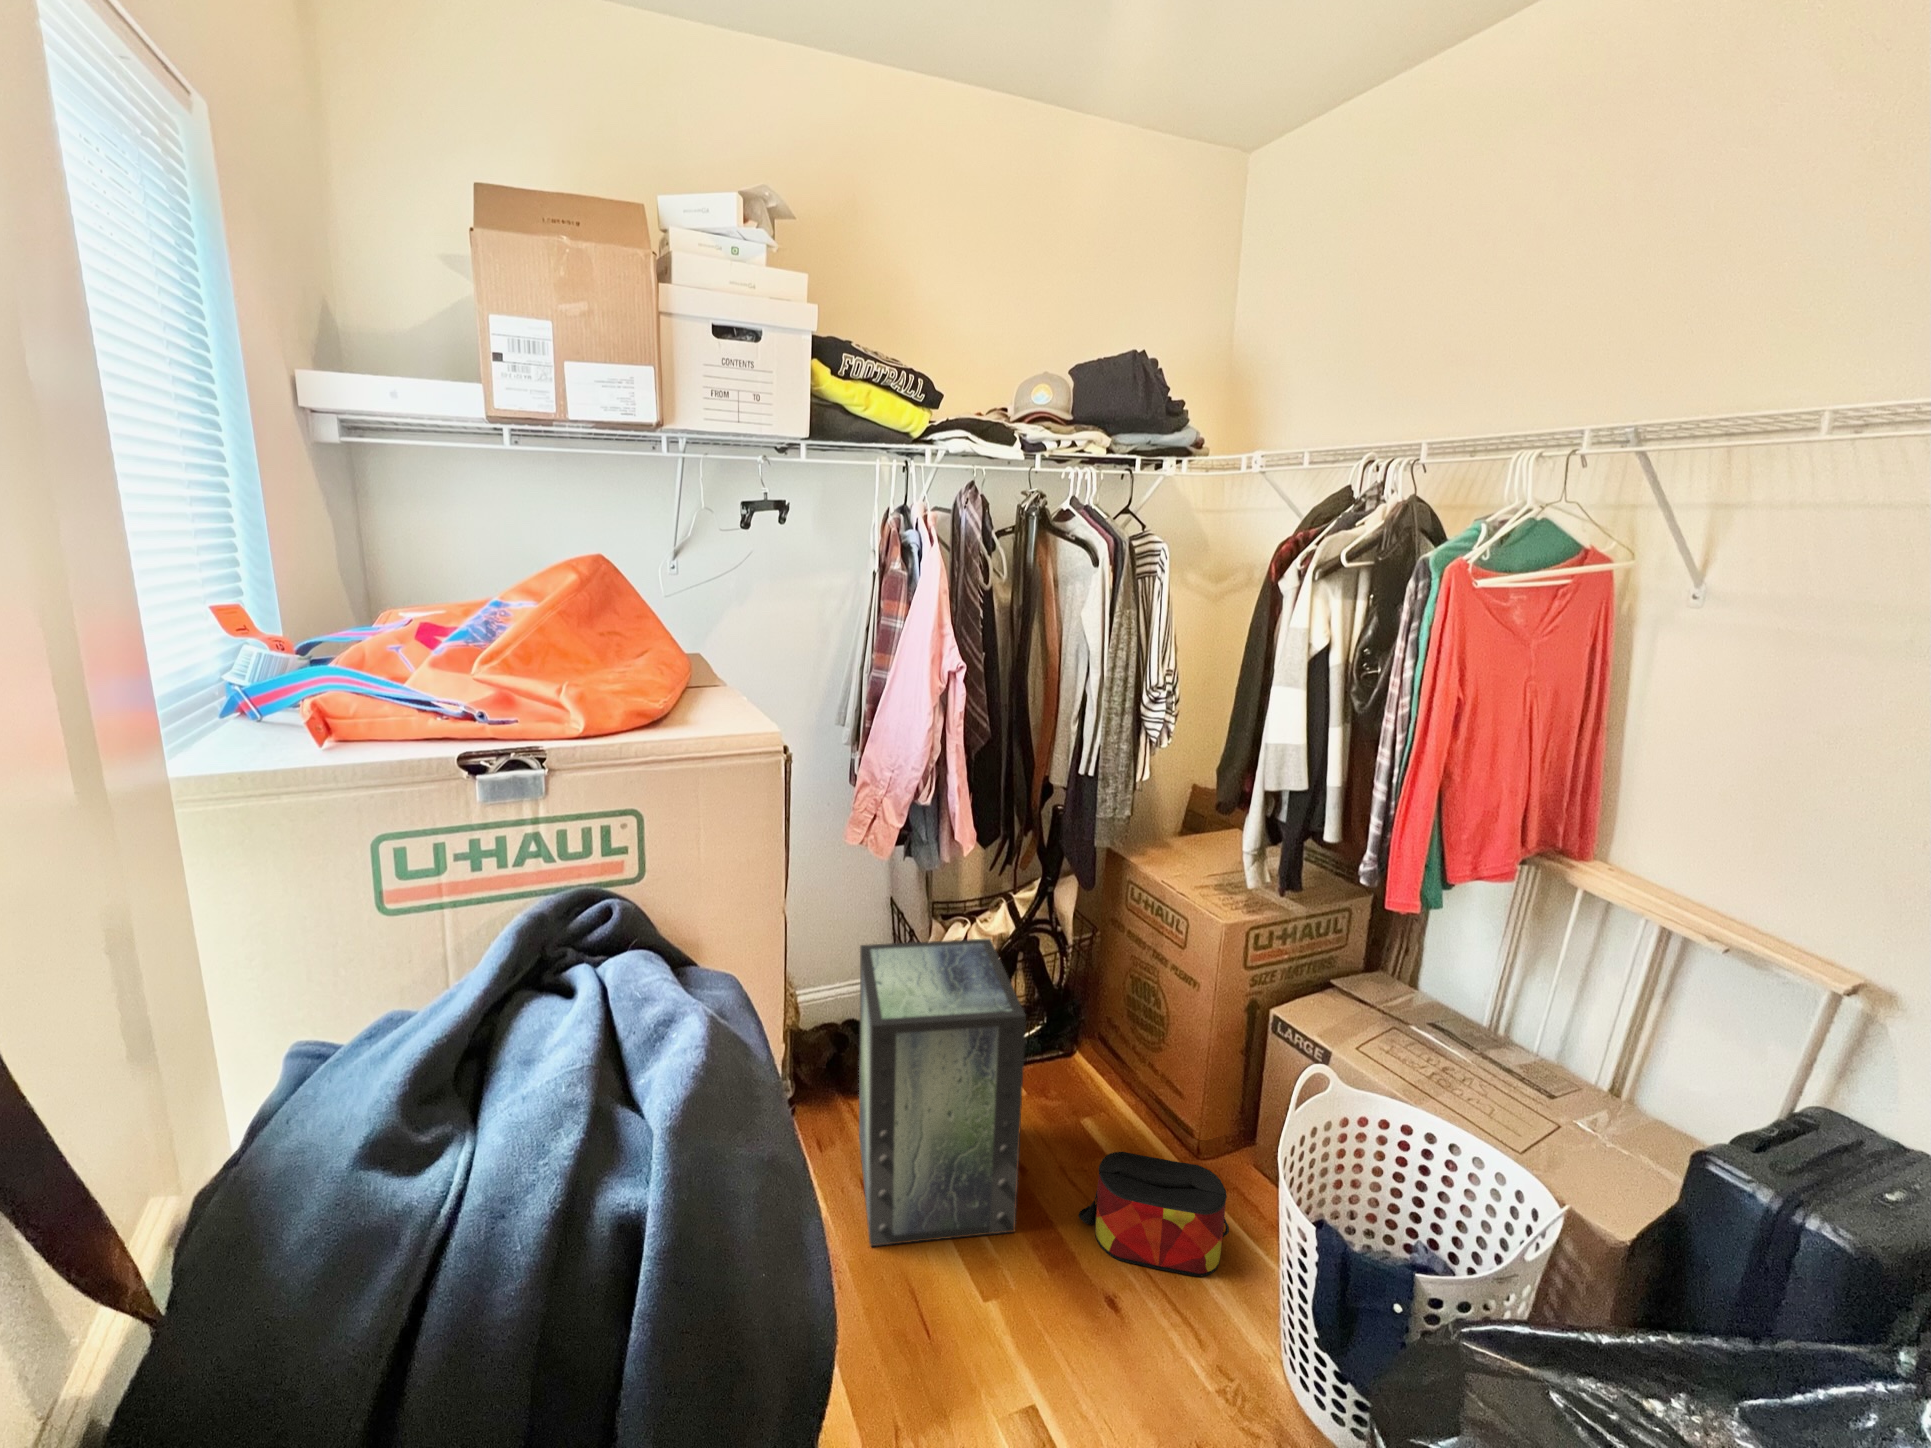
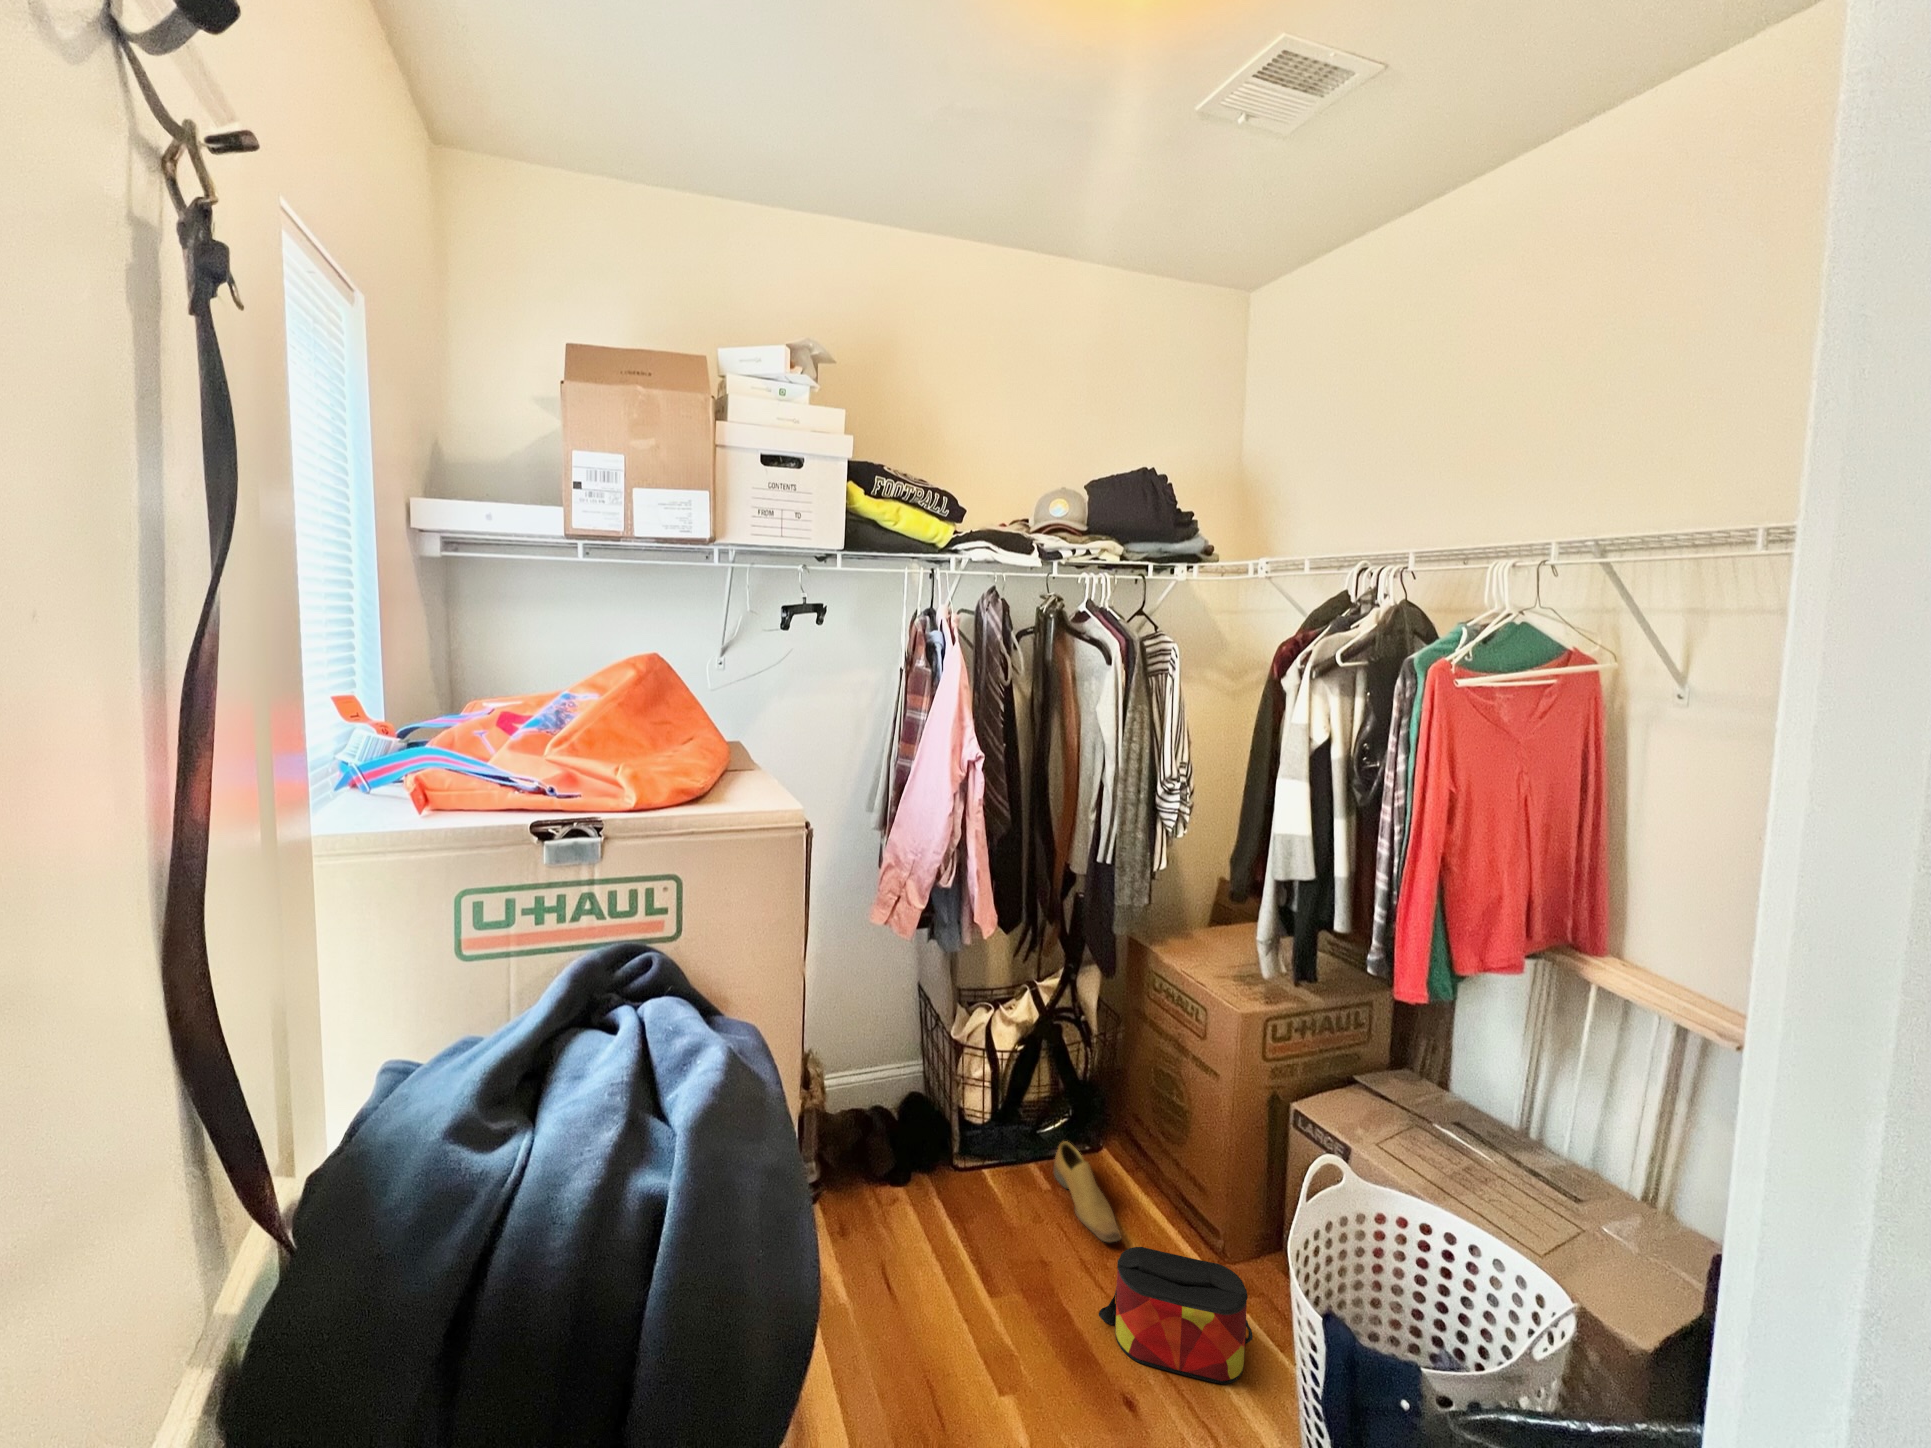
storage box: present [859,939,1026,1246] -> none [881,1023,1041,1335]
shoe: none [1029,1048,1099,1145] -> present [1054,1141,1122,1242]

